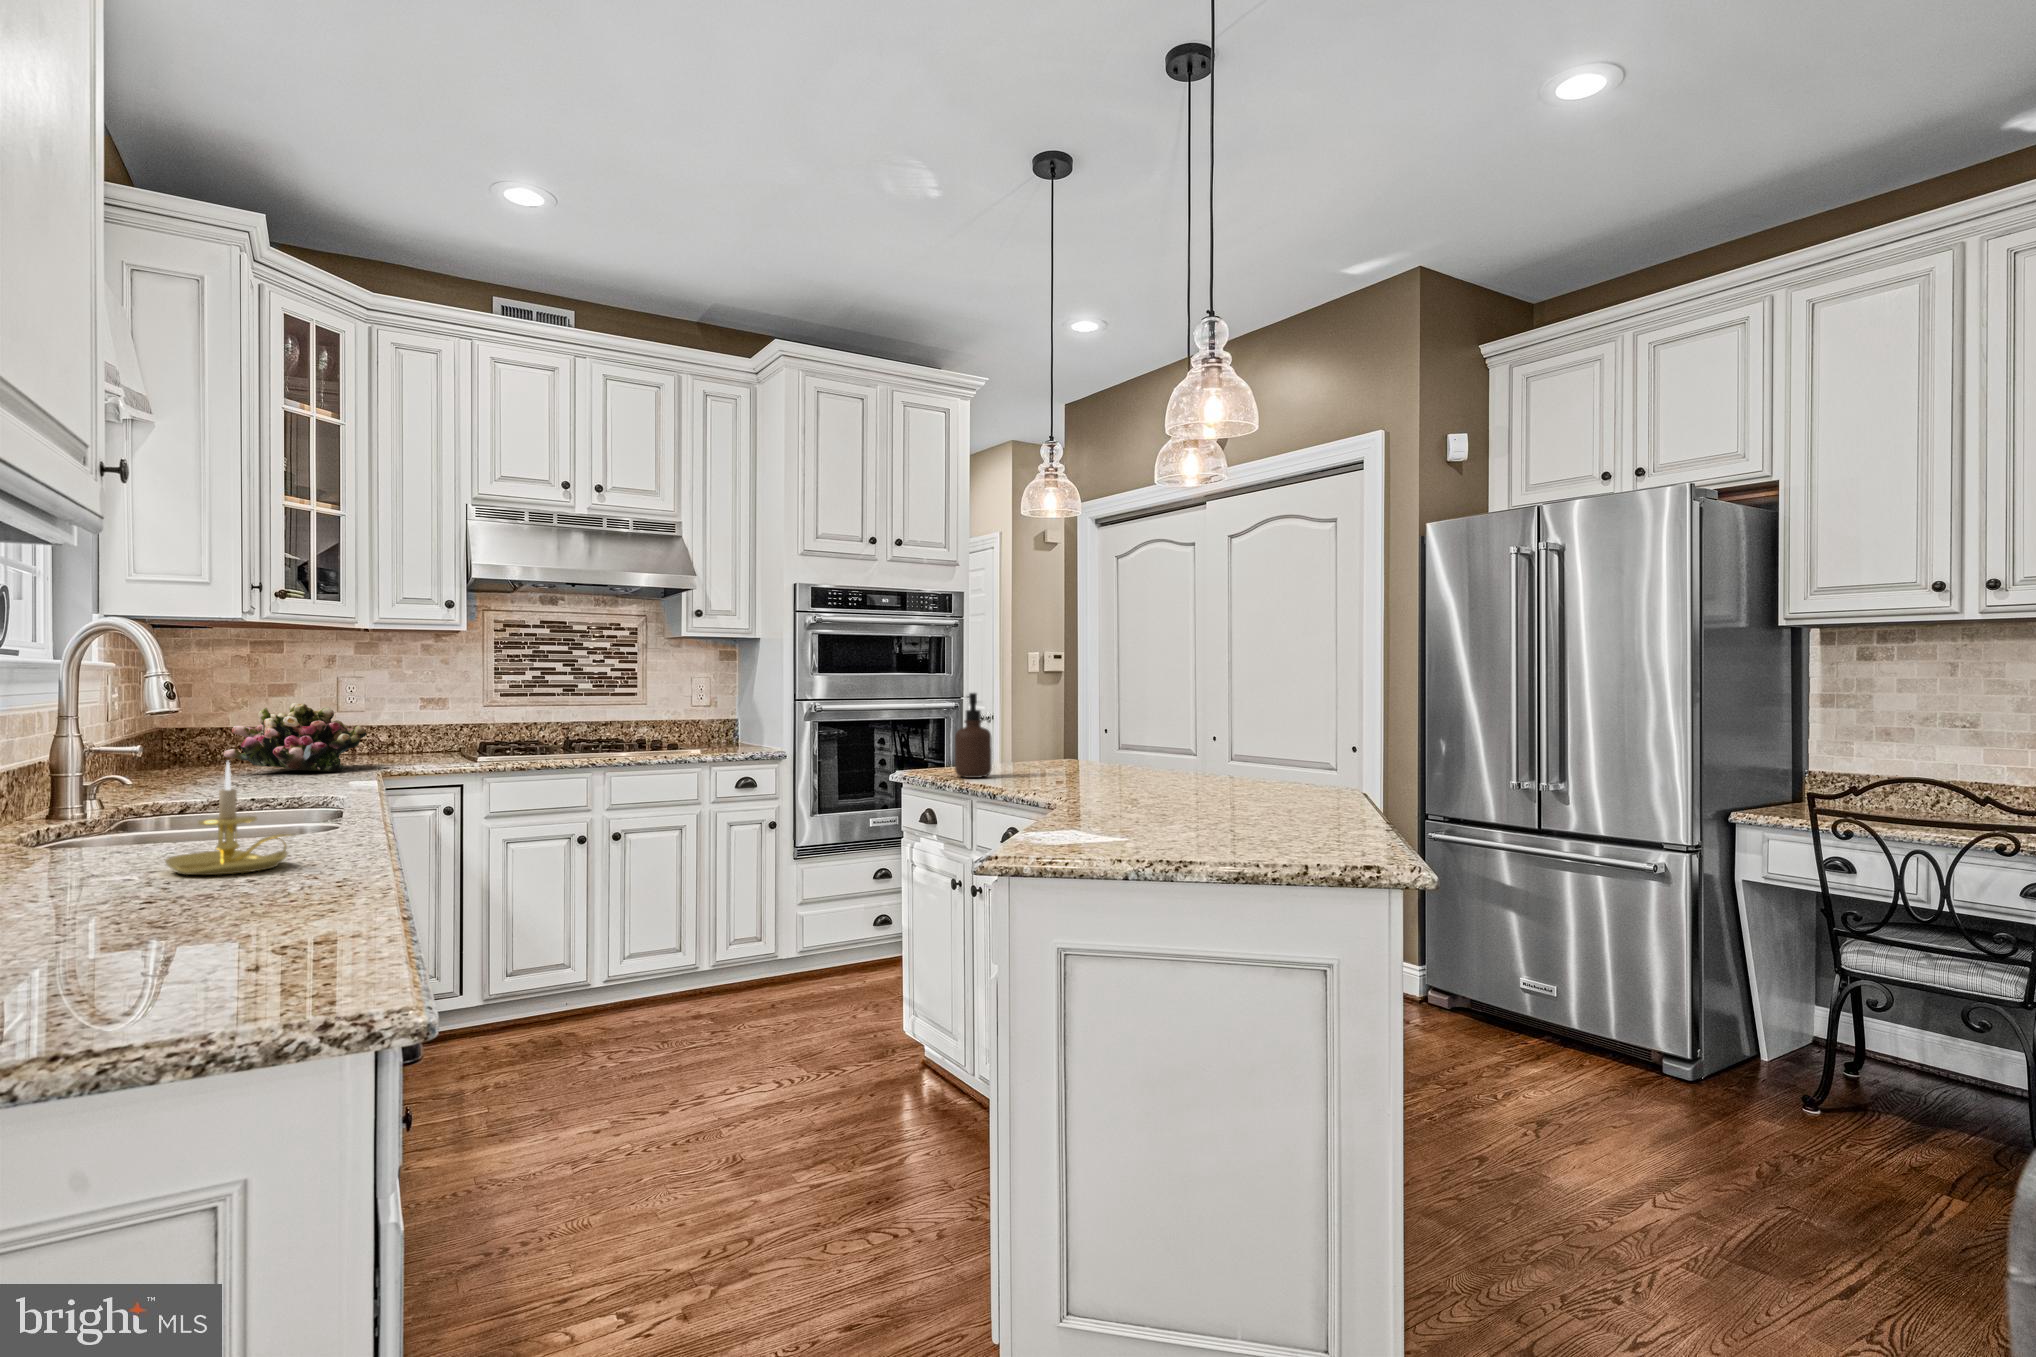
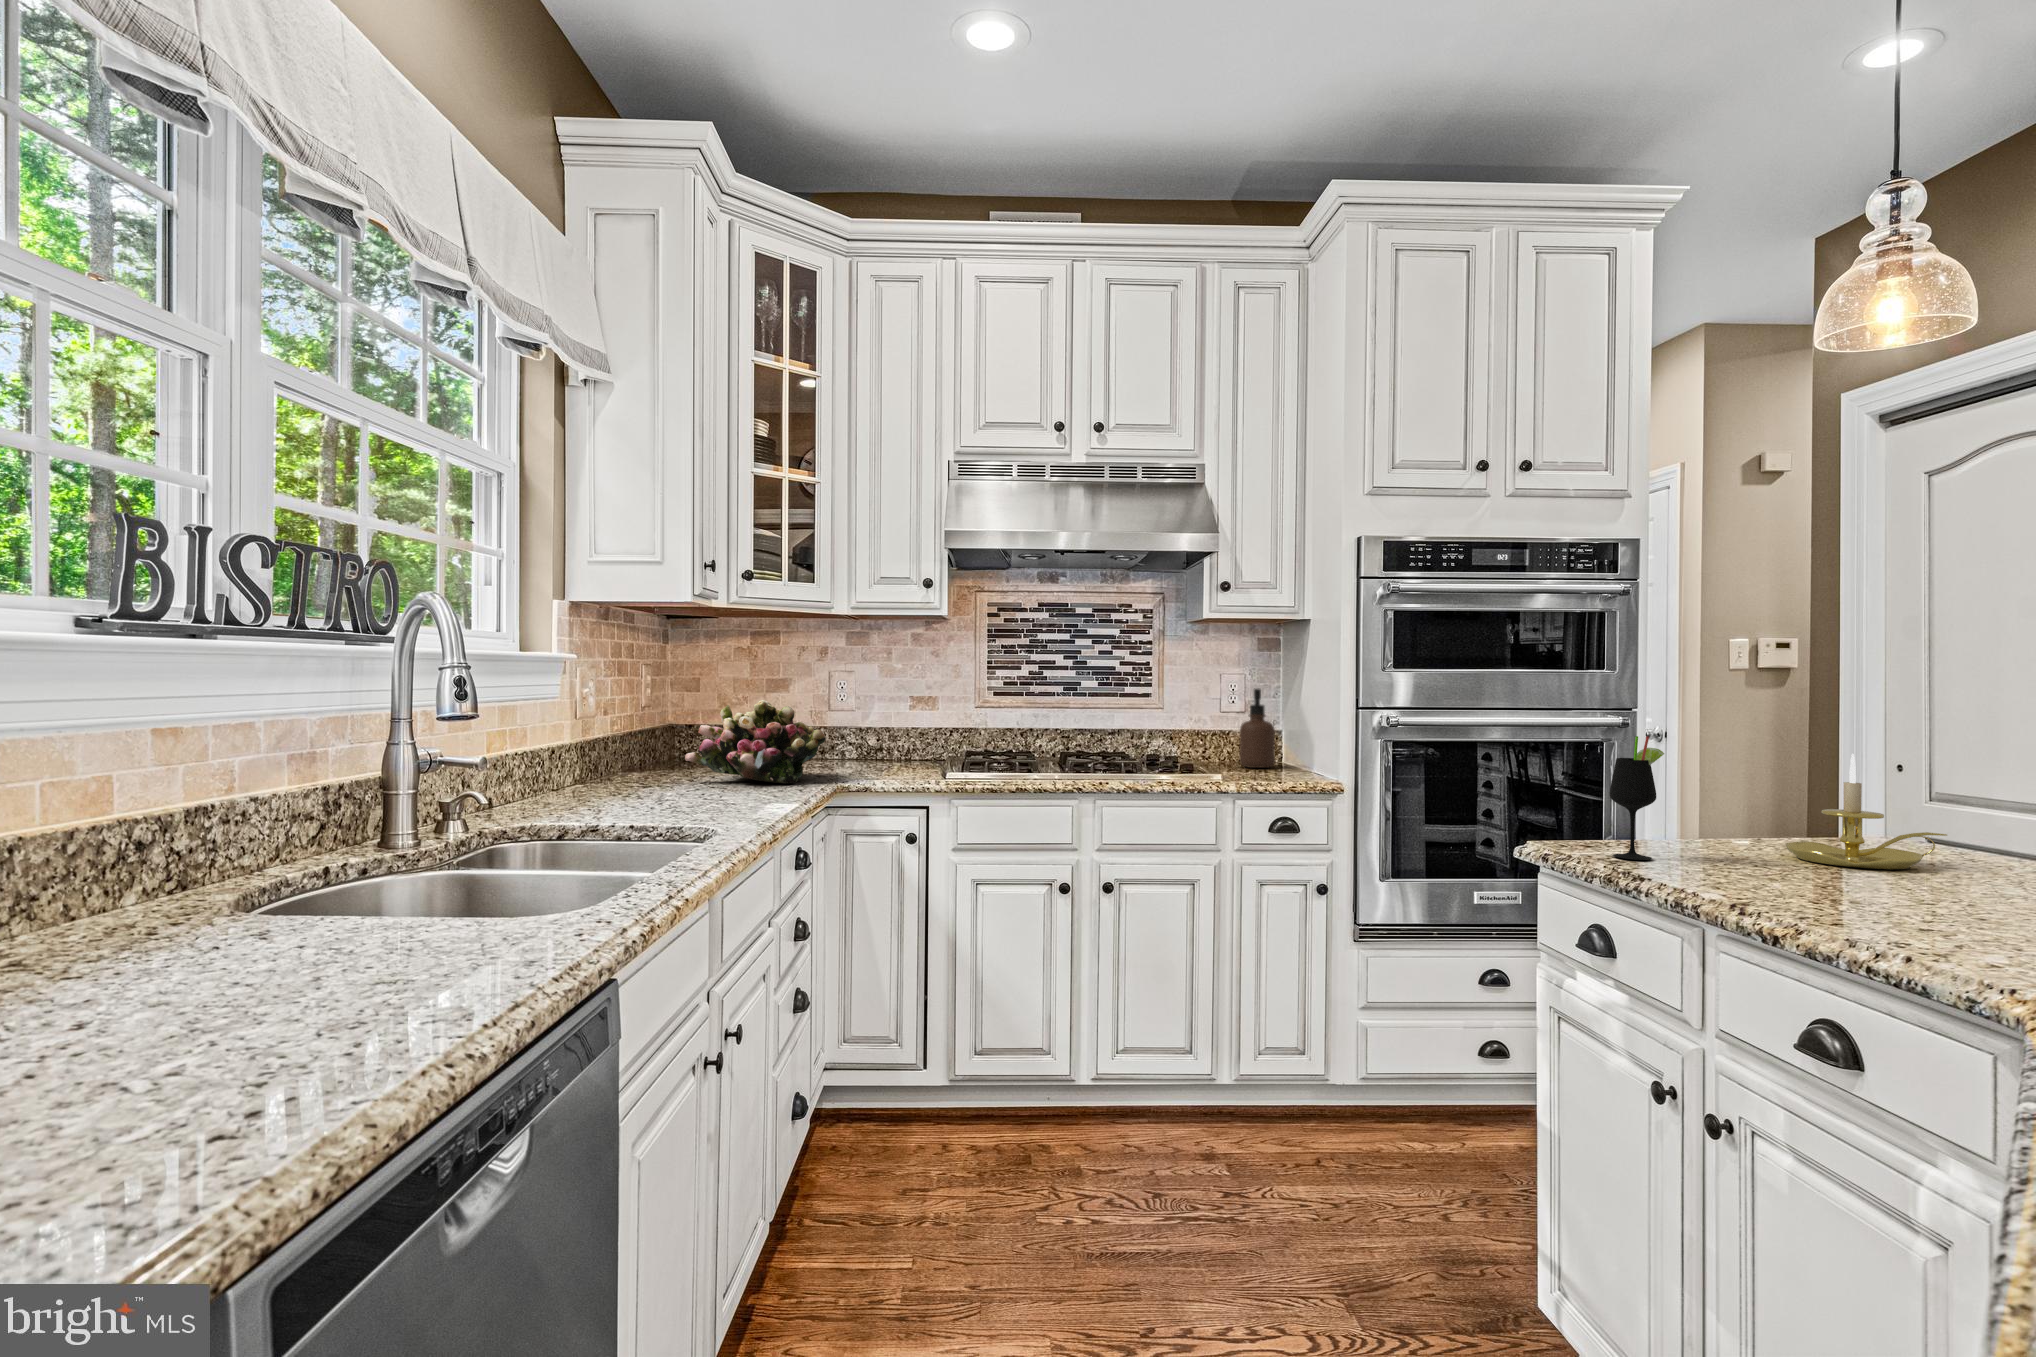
soap dispenser: present [955,693,992,778] -> present [1240,688,1275,768]
wine glass: none [927,708,951,773] -> present [1610,736,1664,860]
candle holder: present [165,762,292,875] -> present [1785,754,1947,869]

